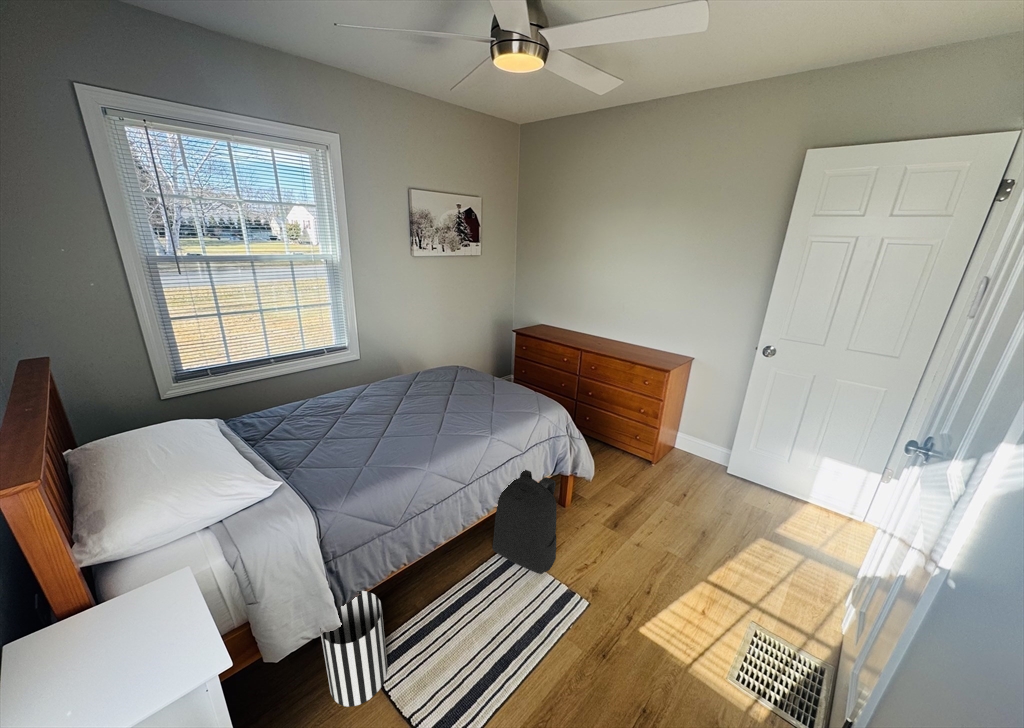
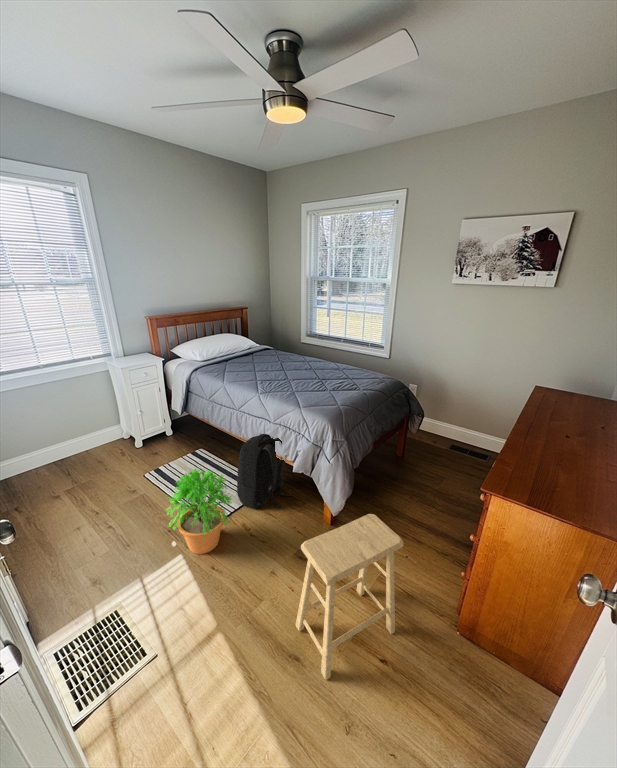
footstool: none [638,428,720,532] -> present [296,514,403,680]
potted plant: none [584,516,670,625] -> present [166,469,232,554]
wastebasket: present [320,591,387,707] -> none [178,413,206,456]

